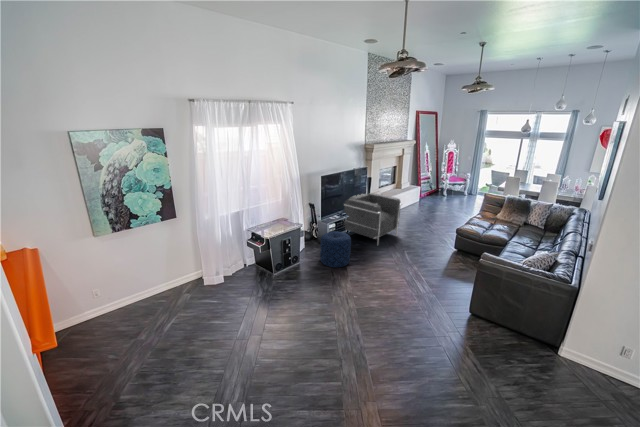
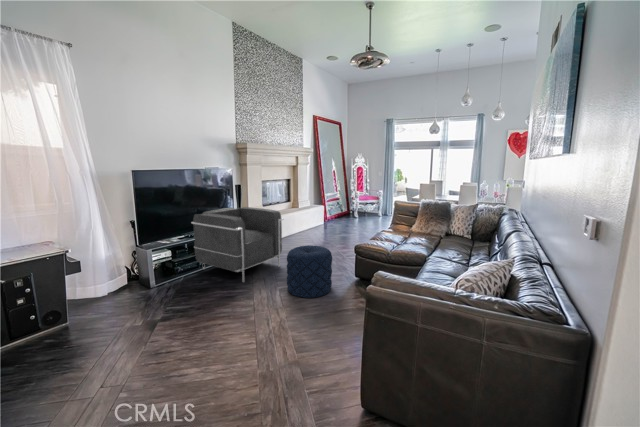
pouf: present [320,231,351,267] -> present [287,245,332,298]

